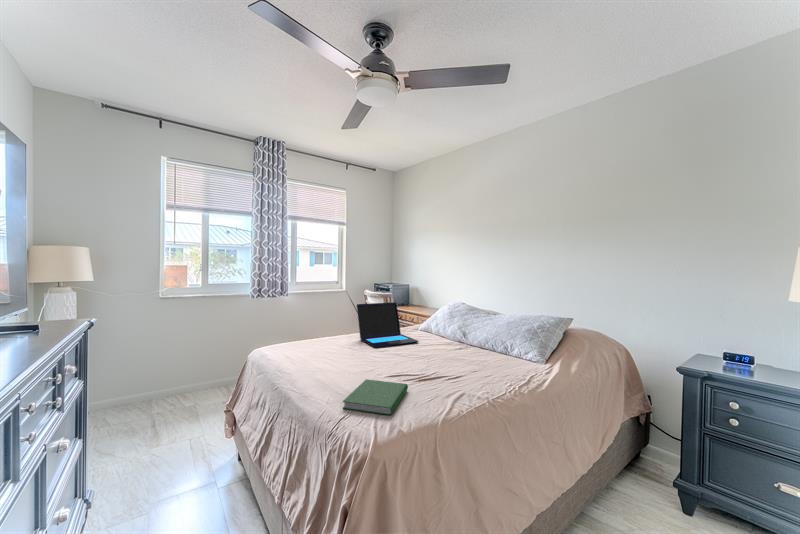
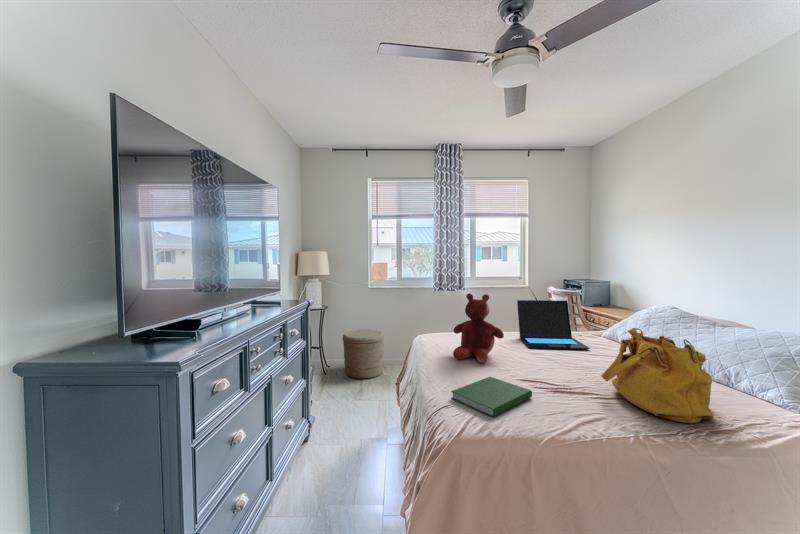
teddy bear: none [310,300,361,369] -> present [453,293,504,363]
handbag: none [449,321,516,385] -> present [601,328,714,423]
woven basket: none [116,352,184,422] -> present [343,330,384,379]

